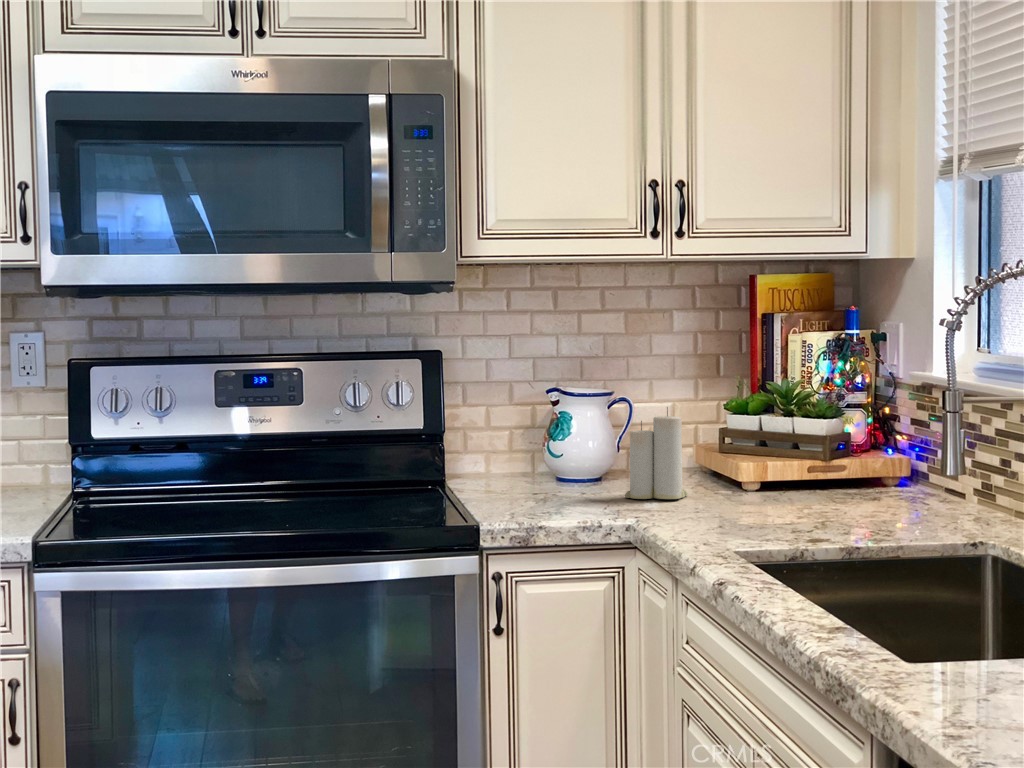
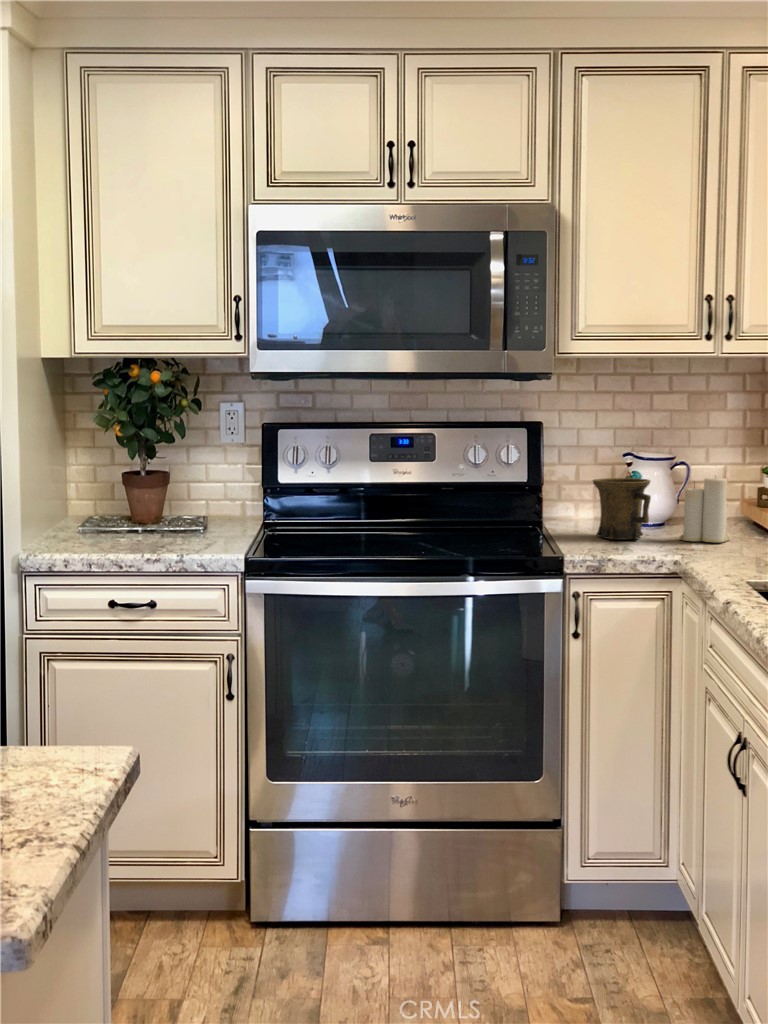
mug: none [512,420,588,500] -> present [593,478,651,539]

